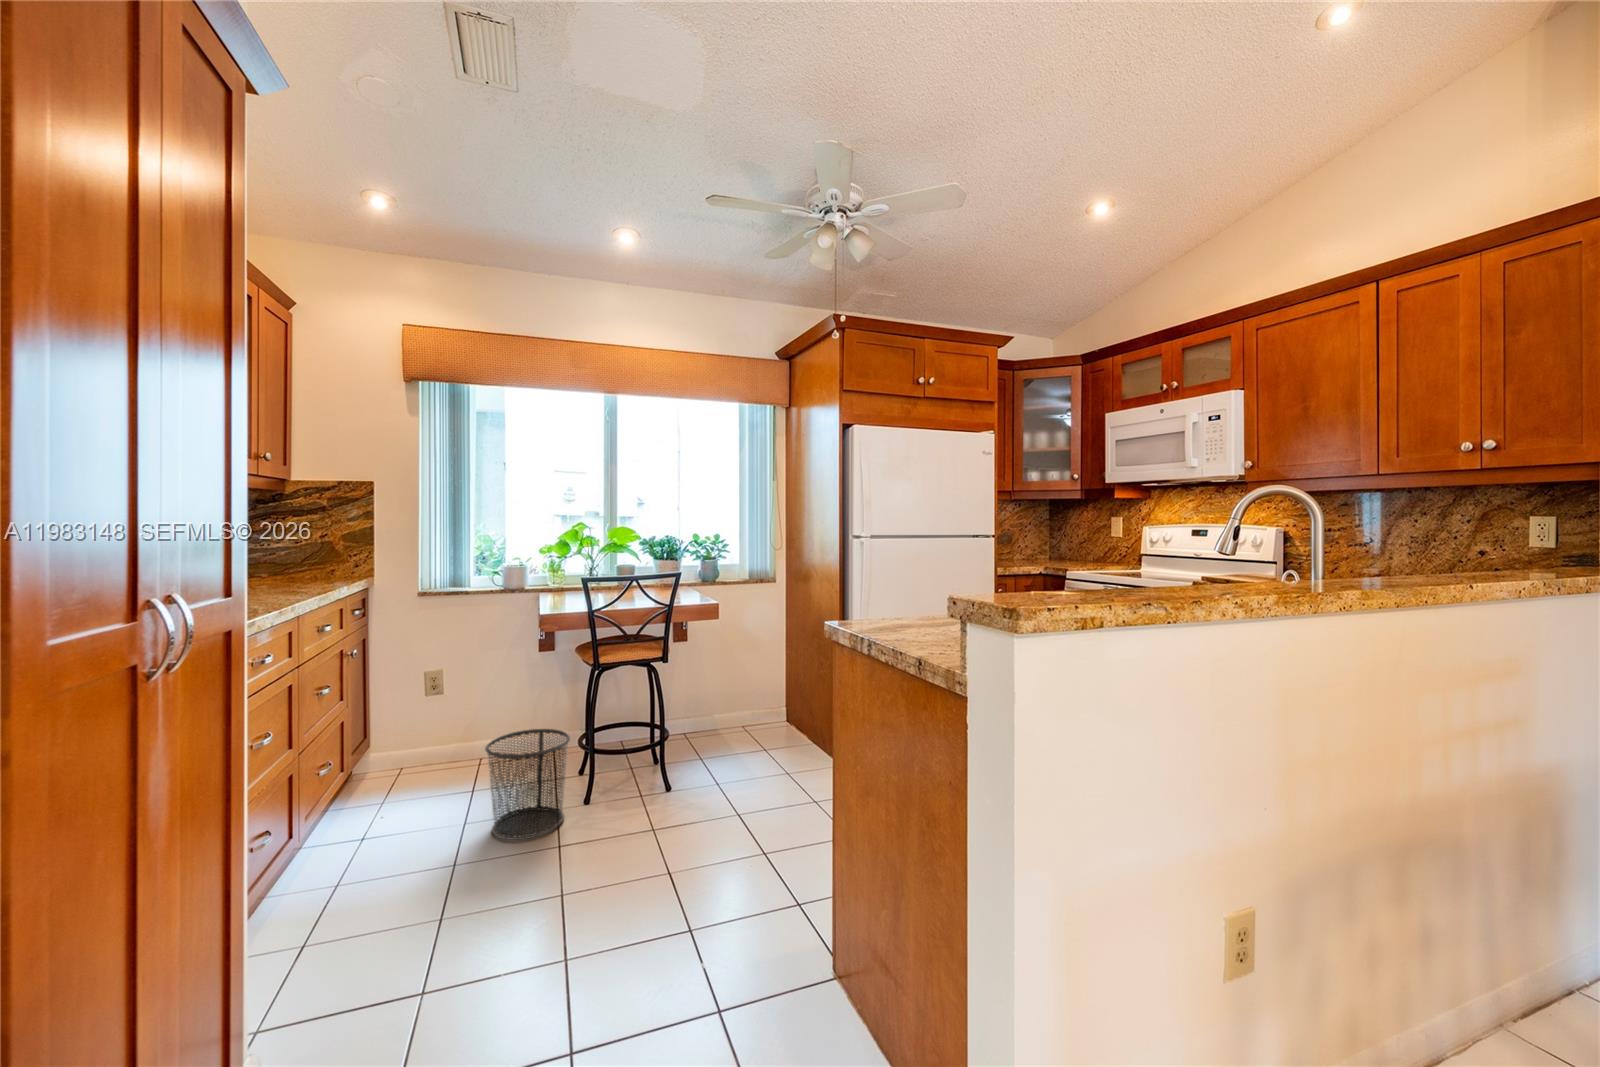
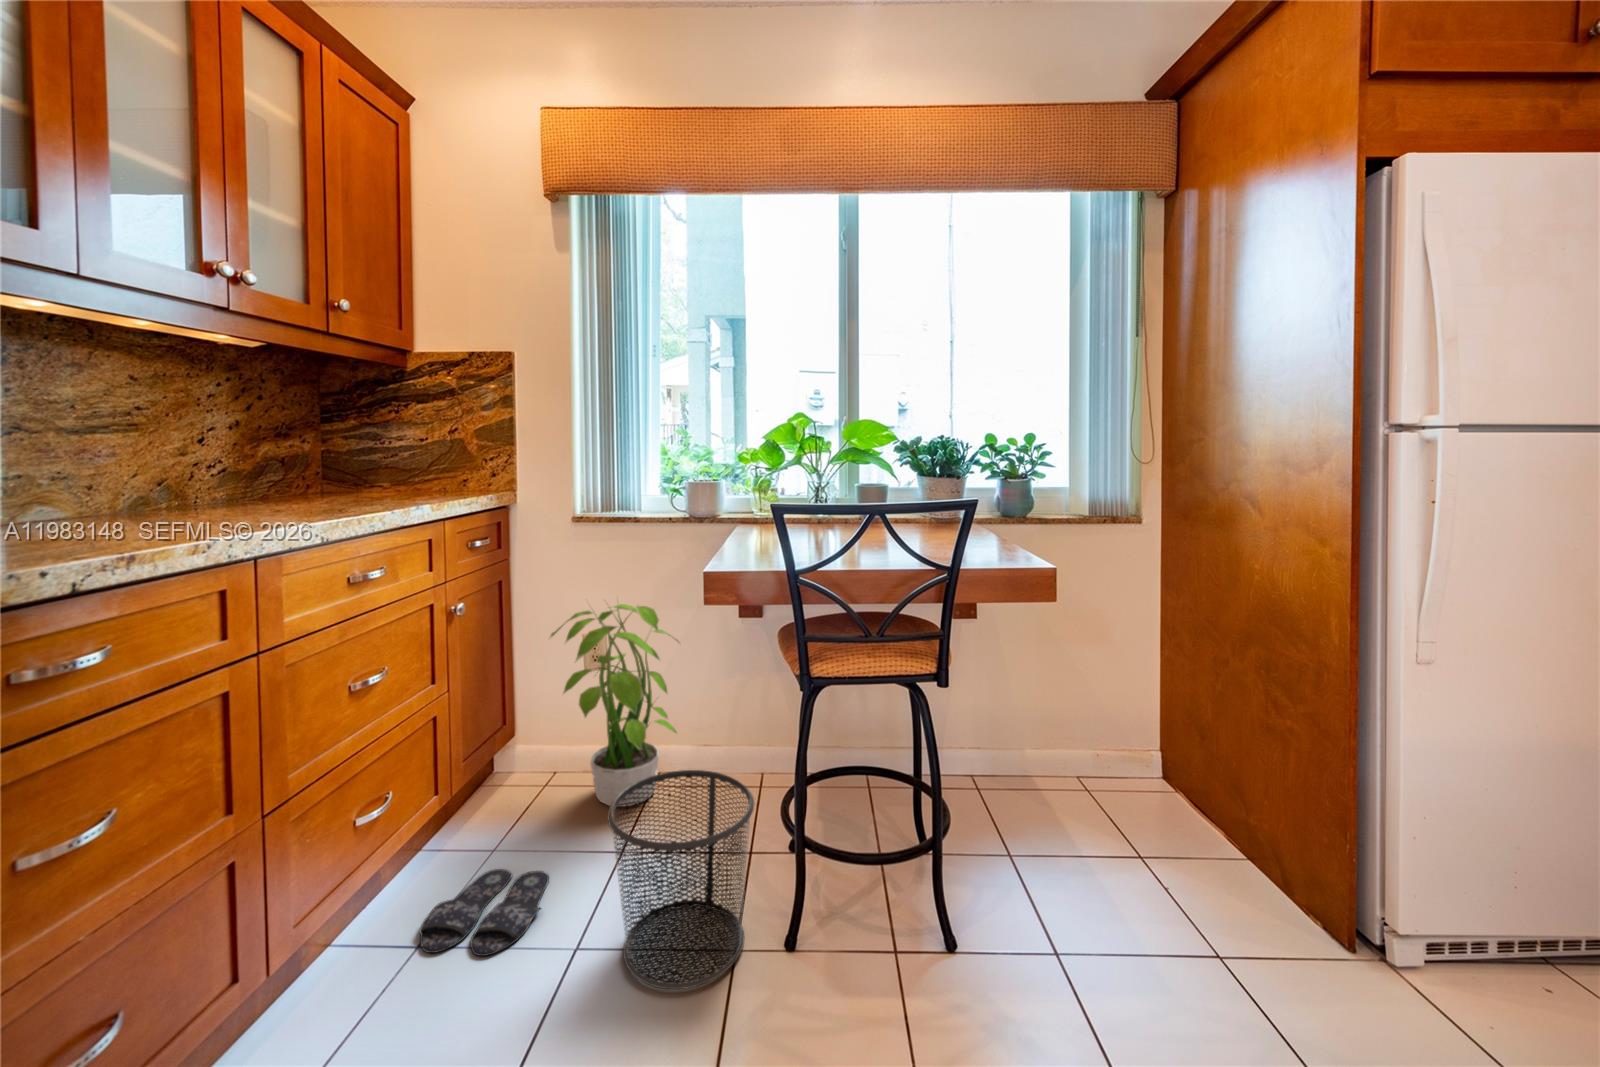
potted plant: none [405,643,500,782] -> present [550,603,679,807]
slippers: none [349,815,430,856] -> present [420,869,549,956]

